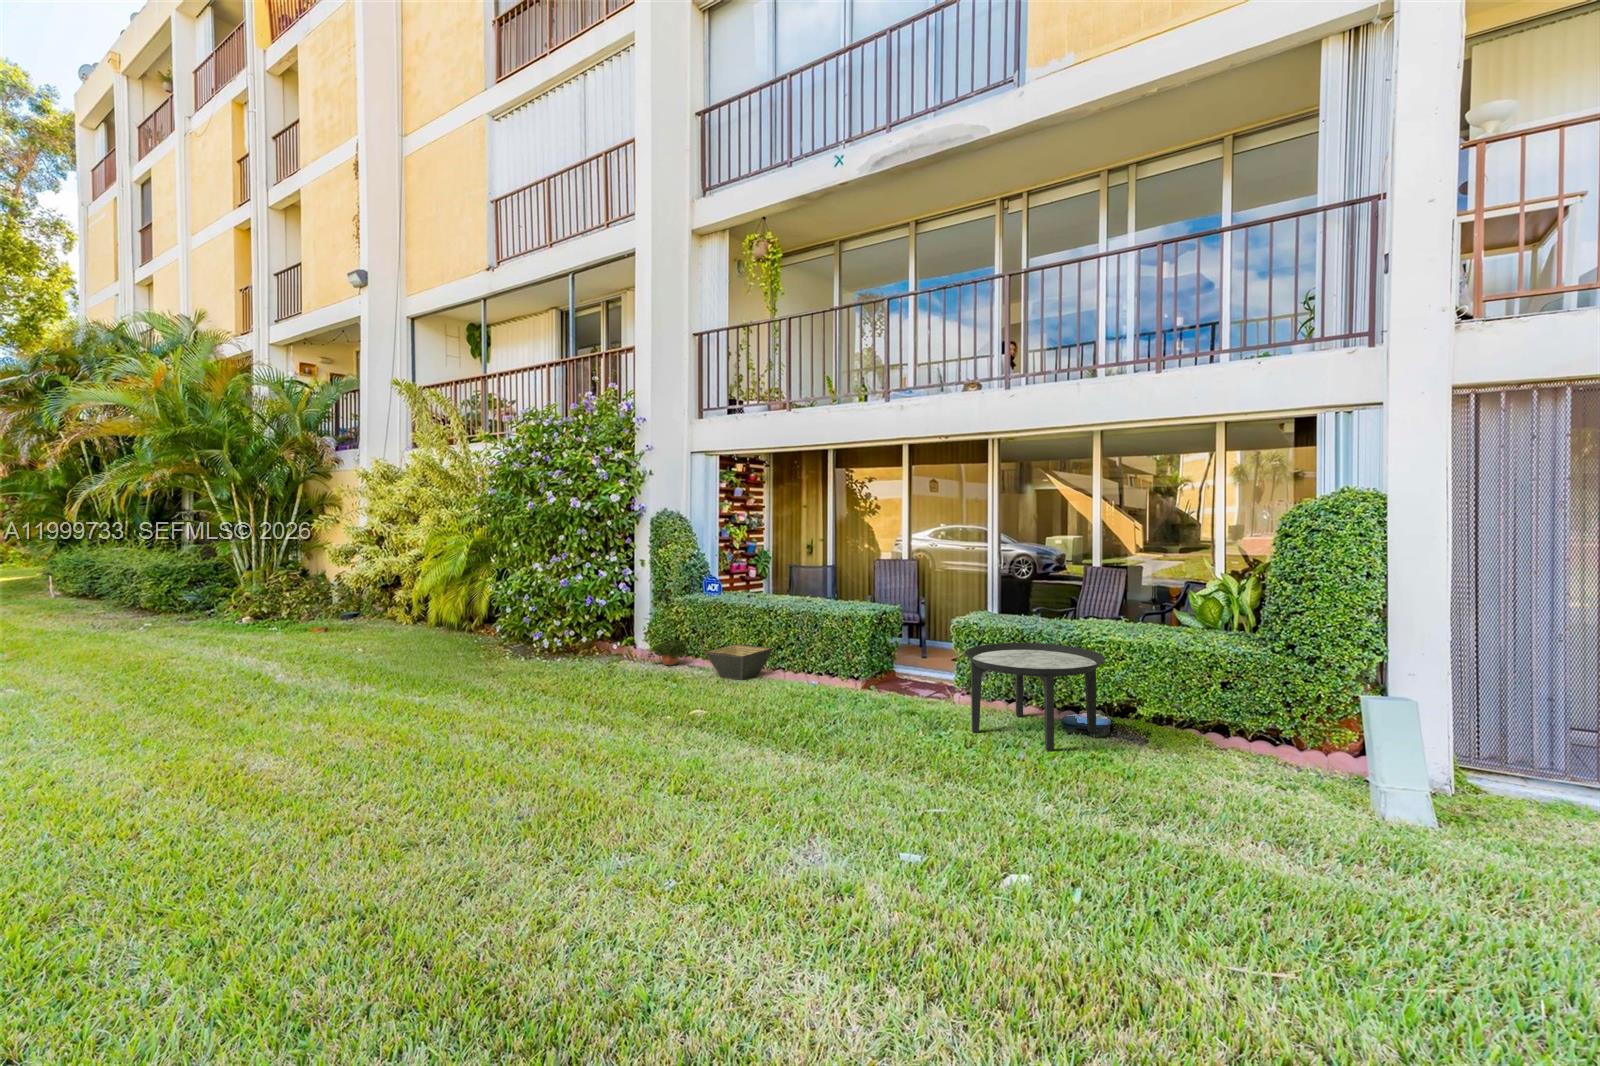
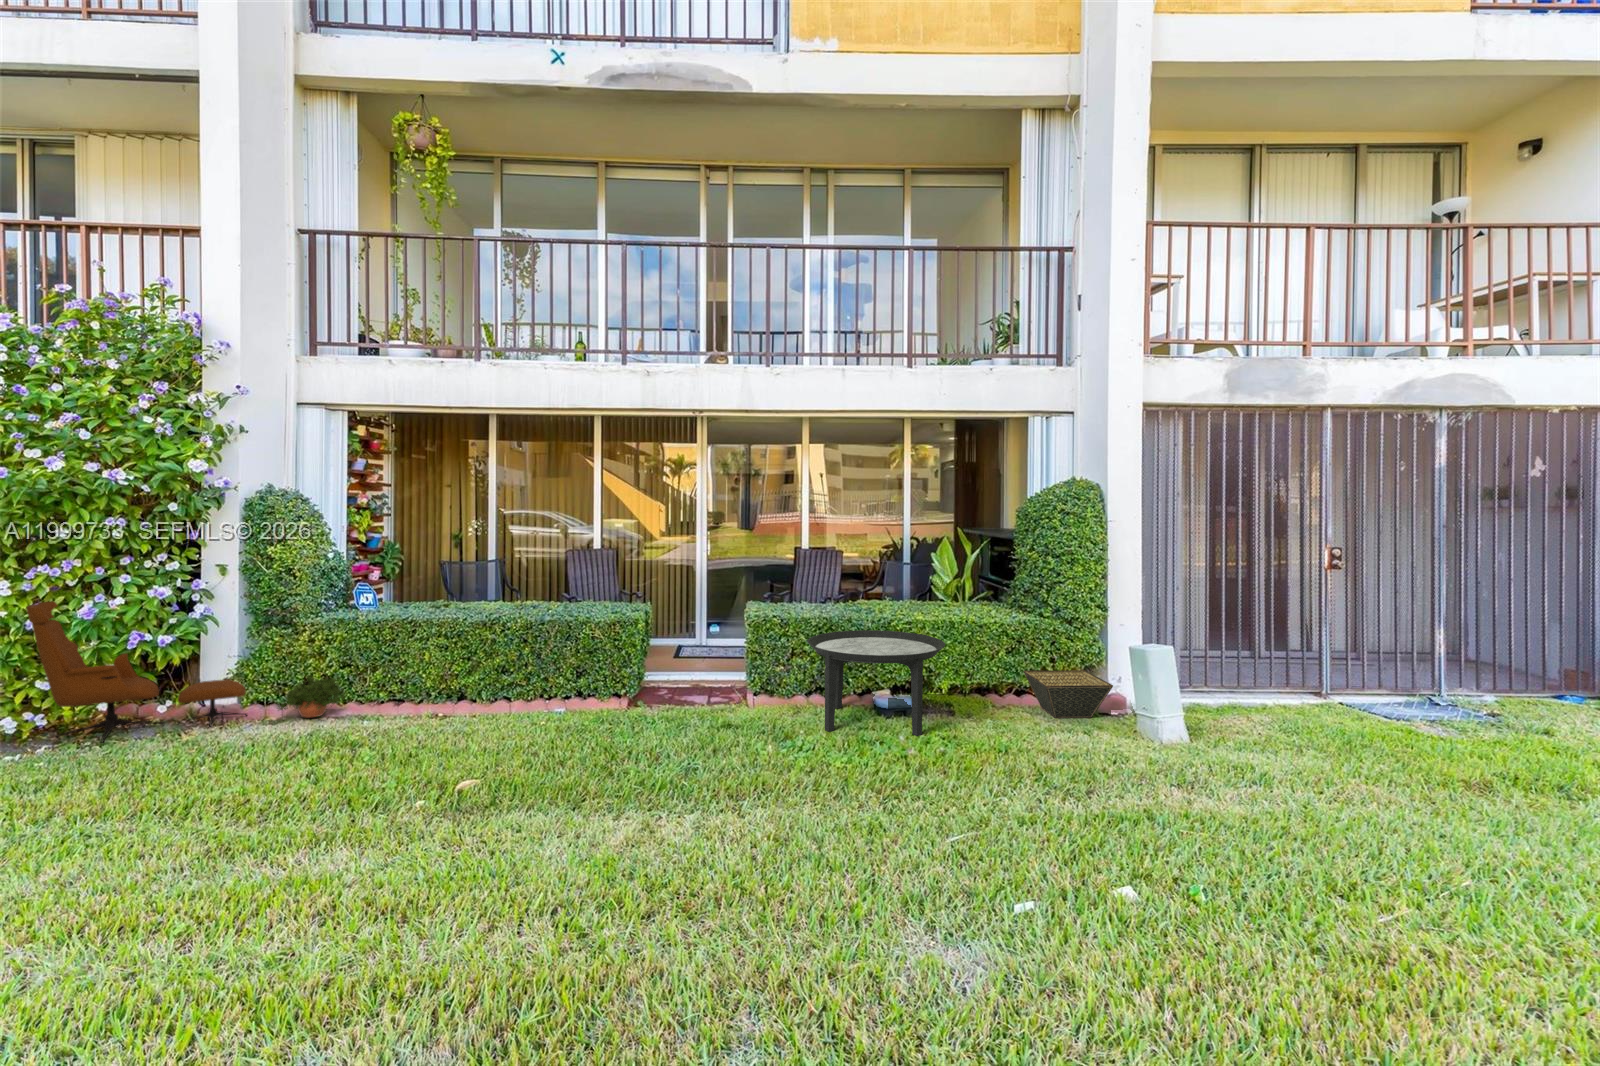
lounge chair: none [543,580,643,663] -> present [27,601,247,742]
basket: present [705,644,773,680] -> present [1024,670,1113,718]

